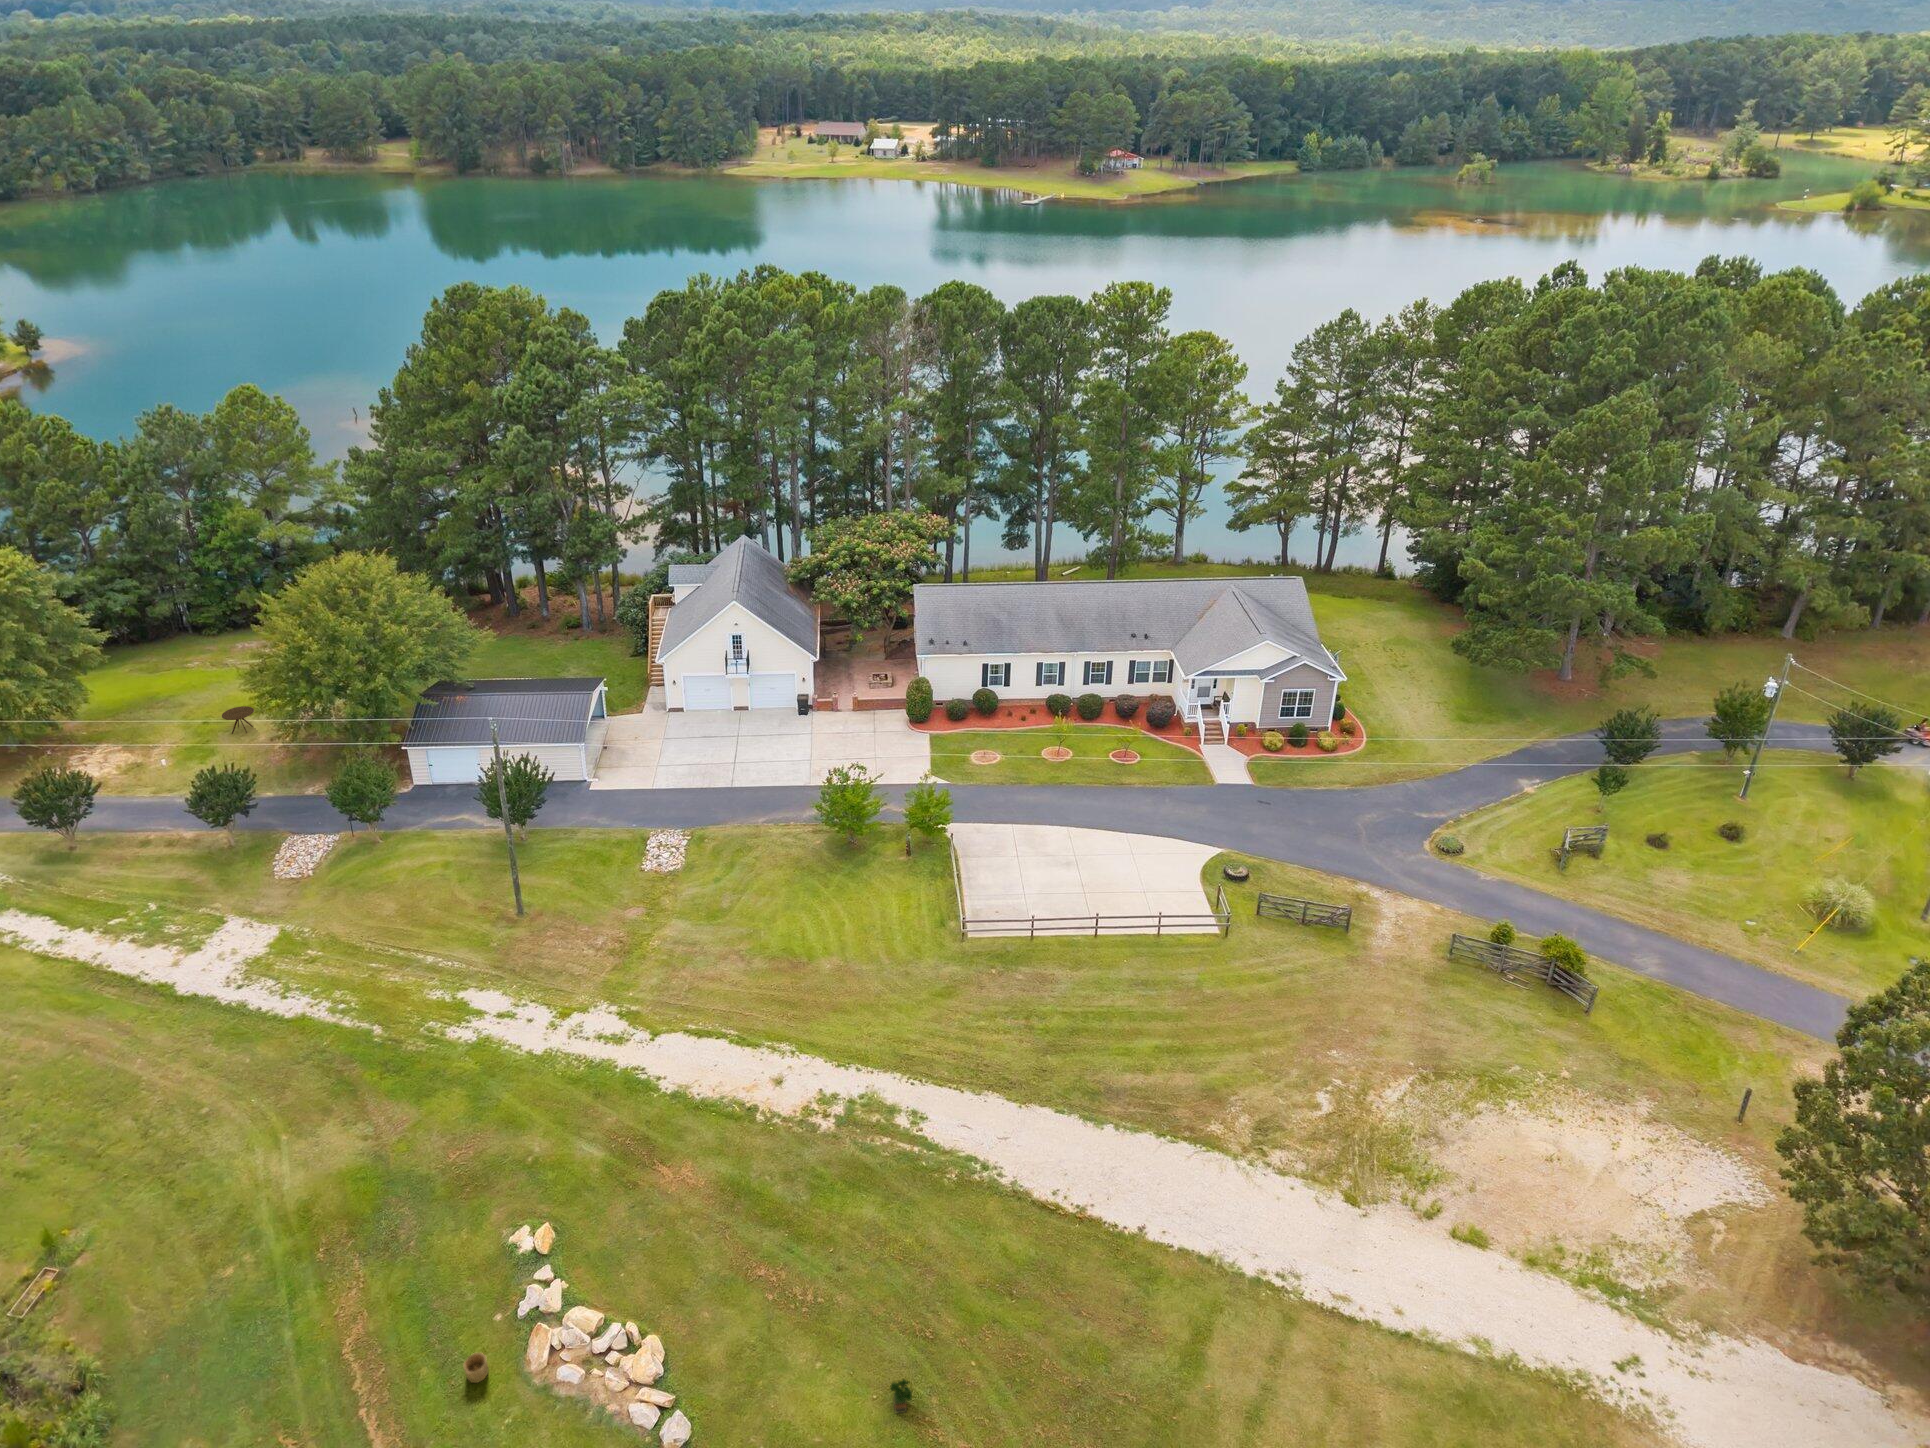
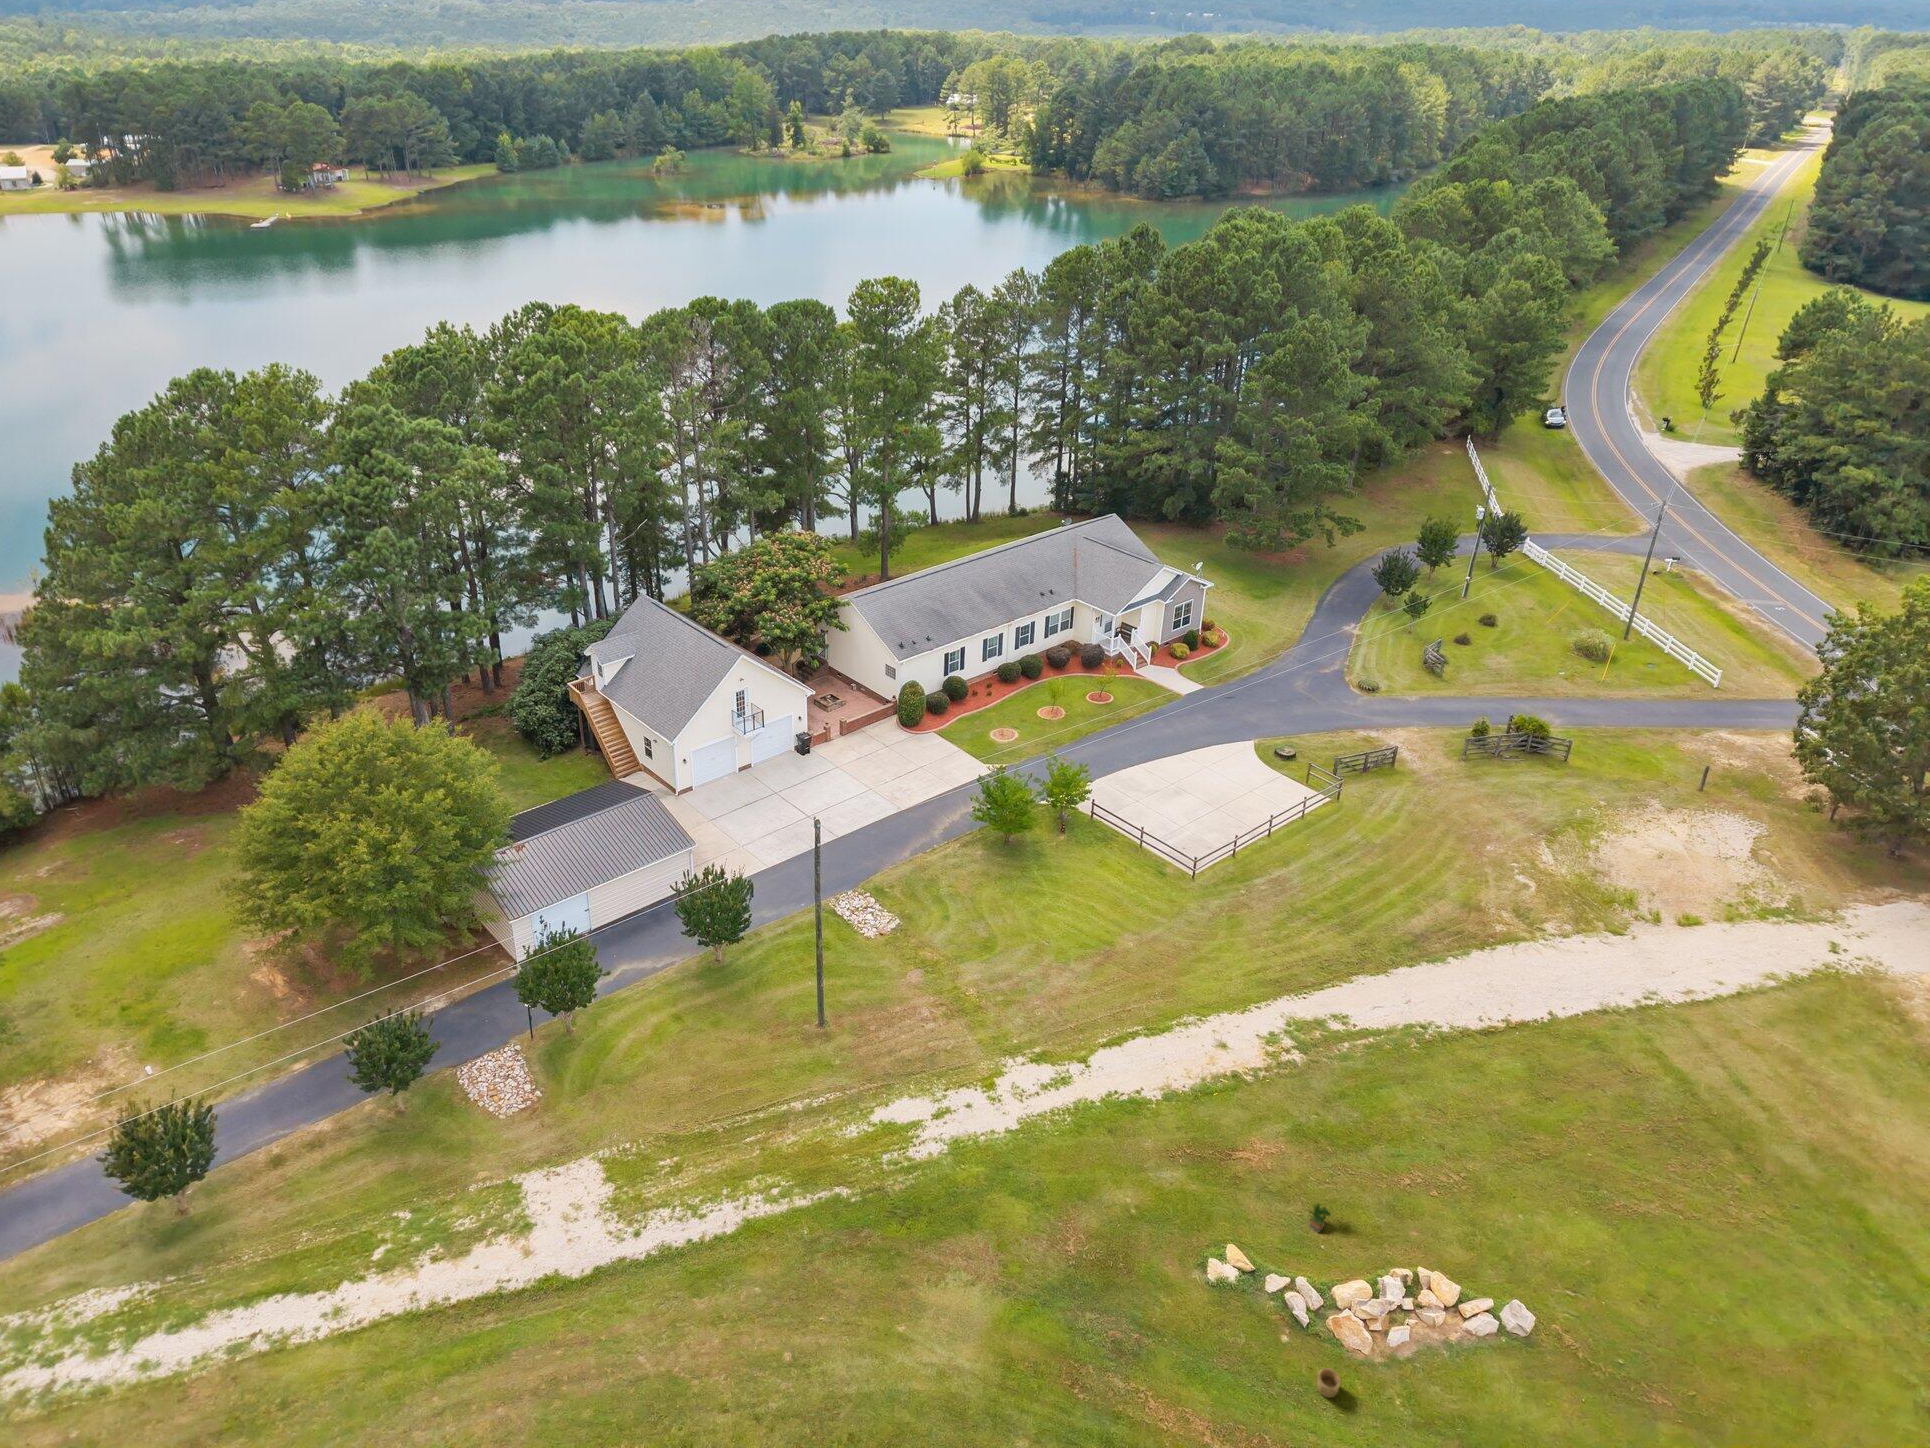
round table: present [222,706,254,734] -> none [201,963,243,1003]
potted tree: present [890,1379,912,1413] -> present [1310,1204,1330,1233]

